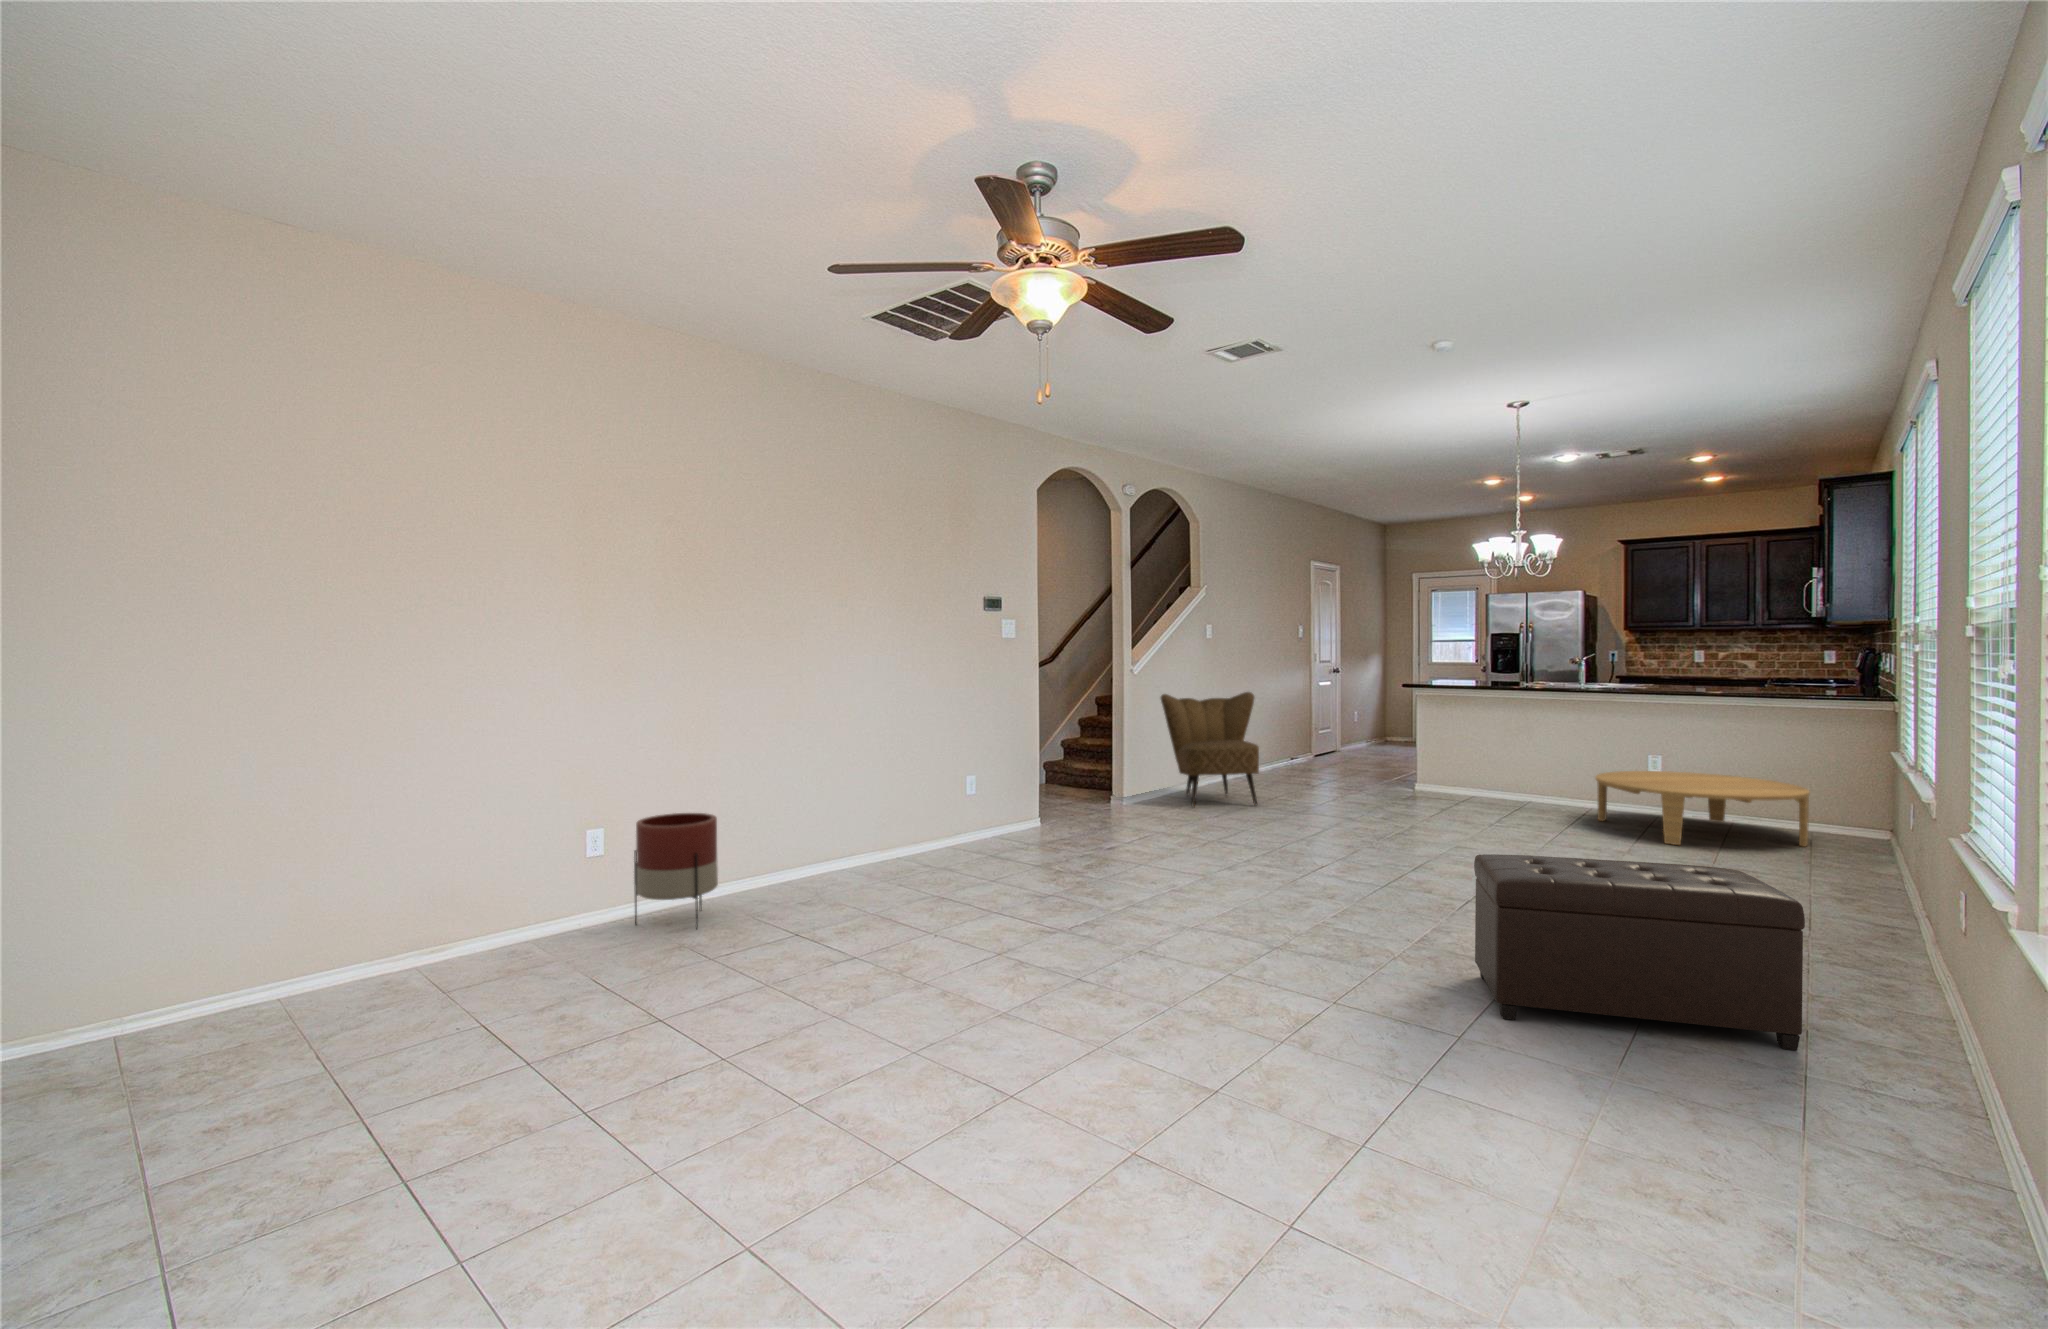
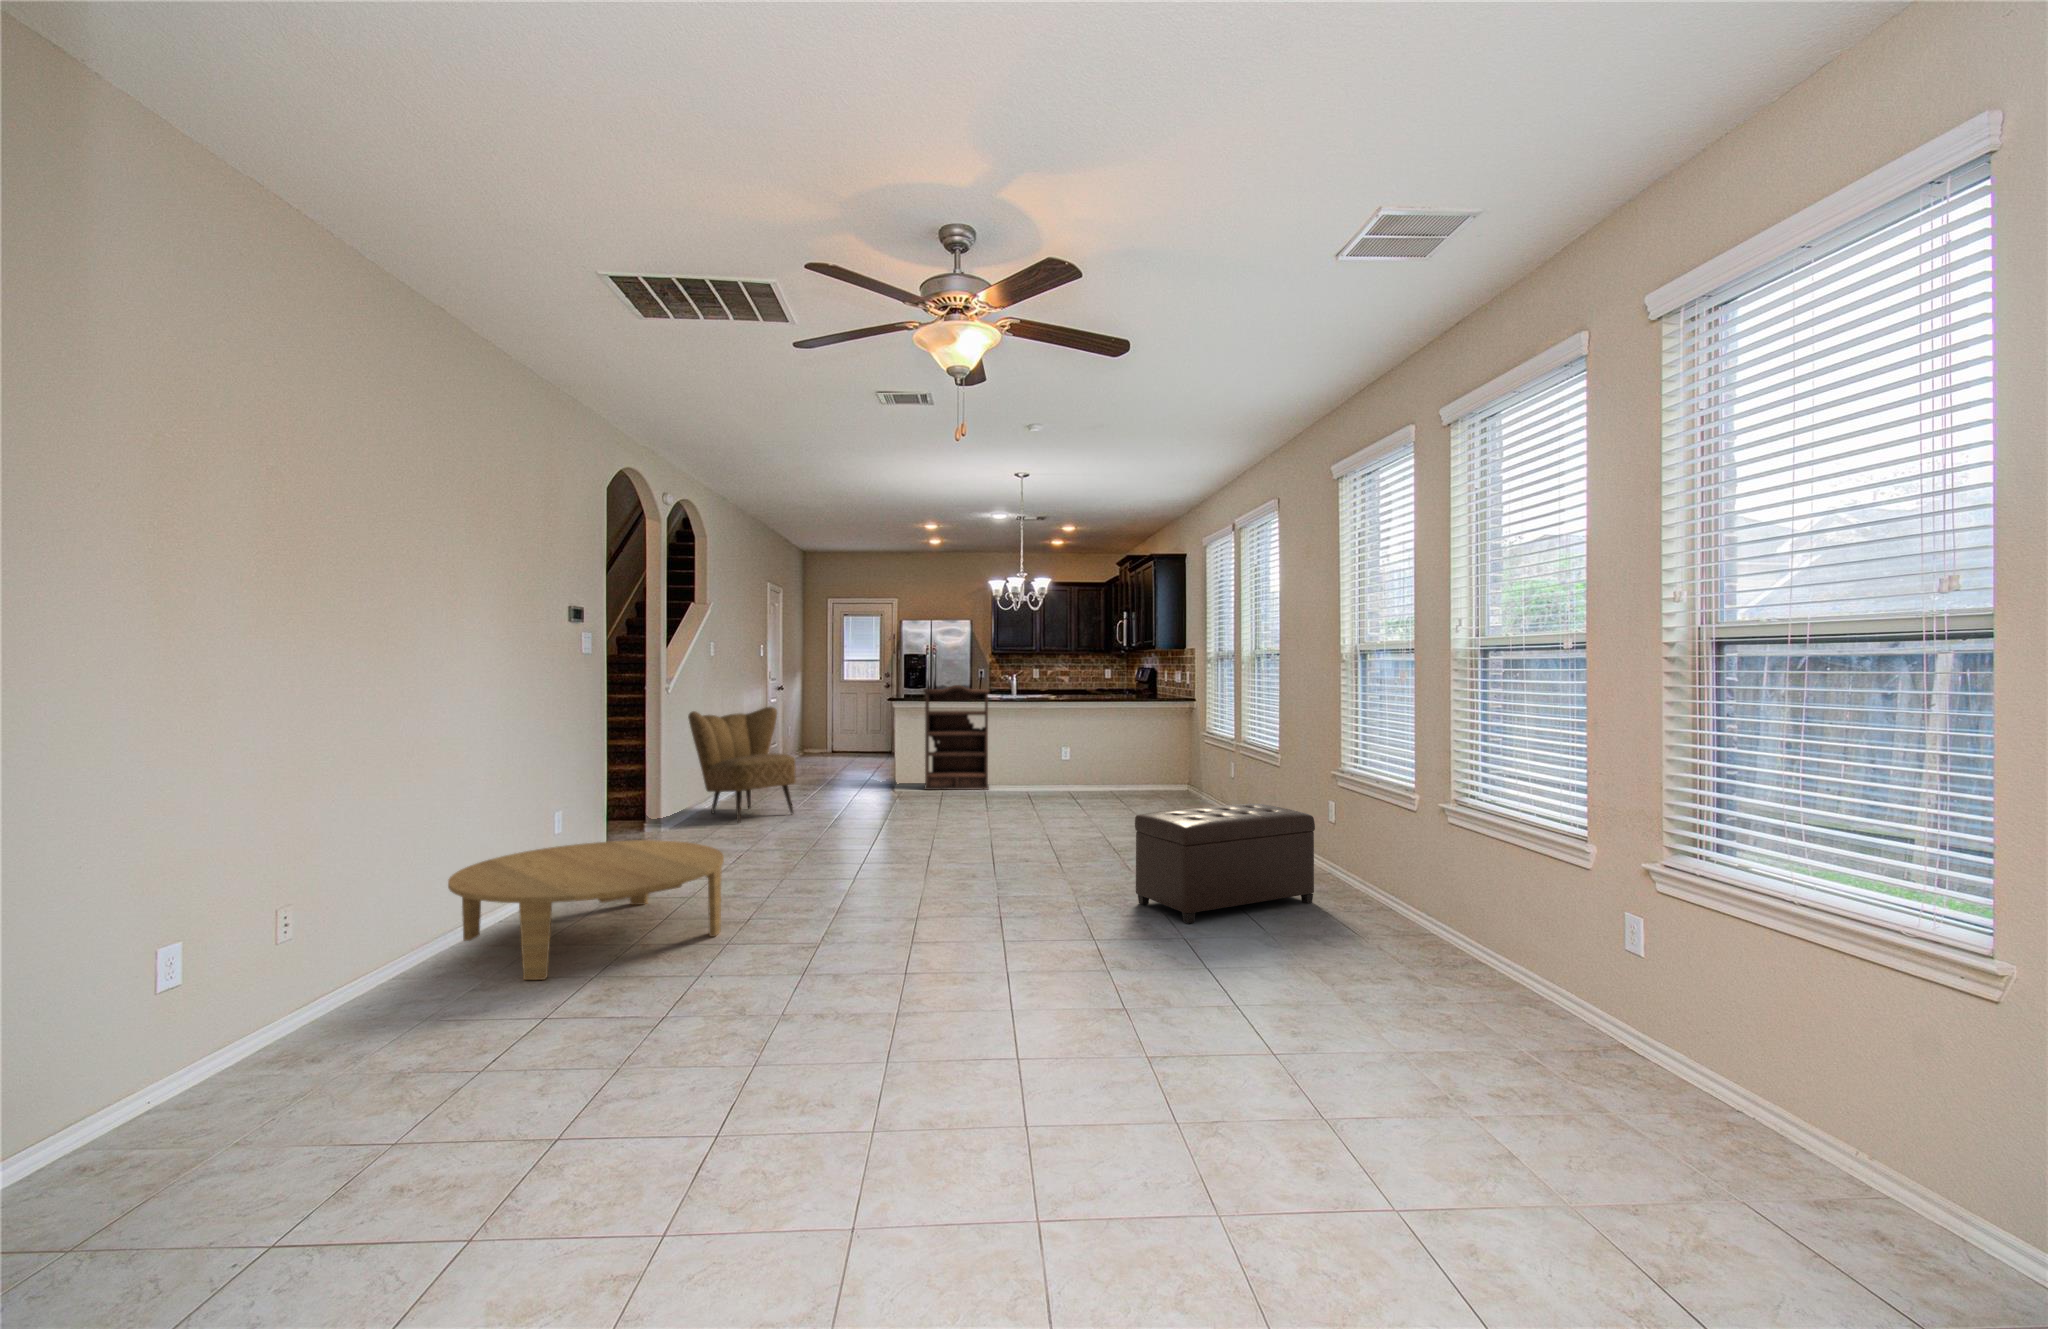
bookshelf: none [1445,672,1540,807] -> present [924,685,989,790]
coffee table: present [1596,771,1810,847] -> present [448,840,724,980]
planter: present [634,813,718,929] -> none [216,899,363,1090]

